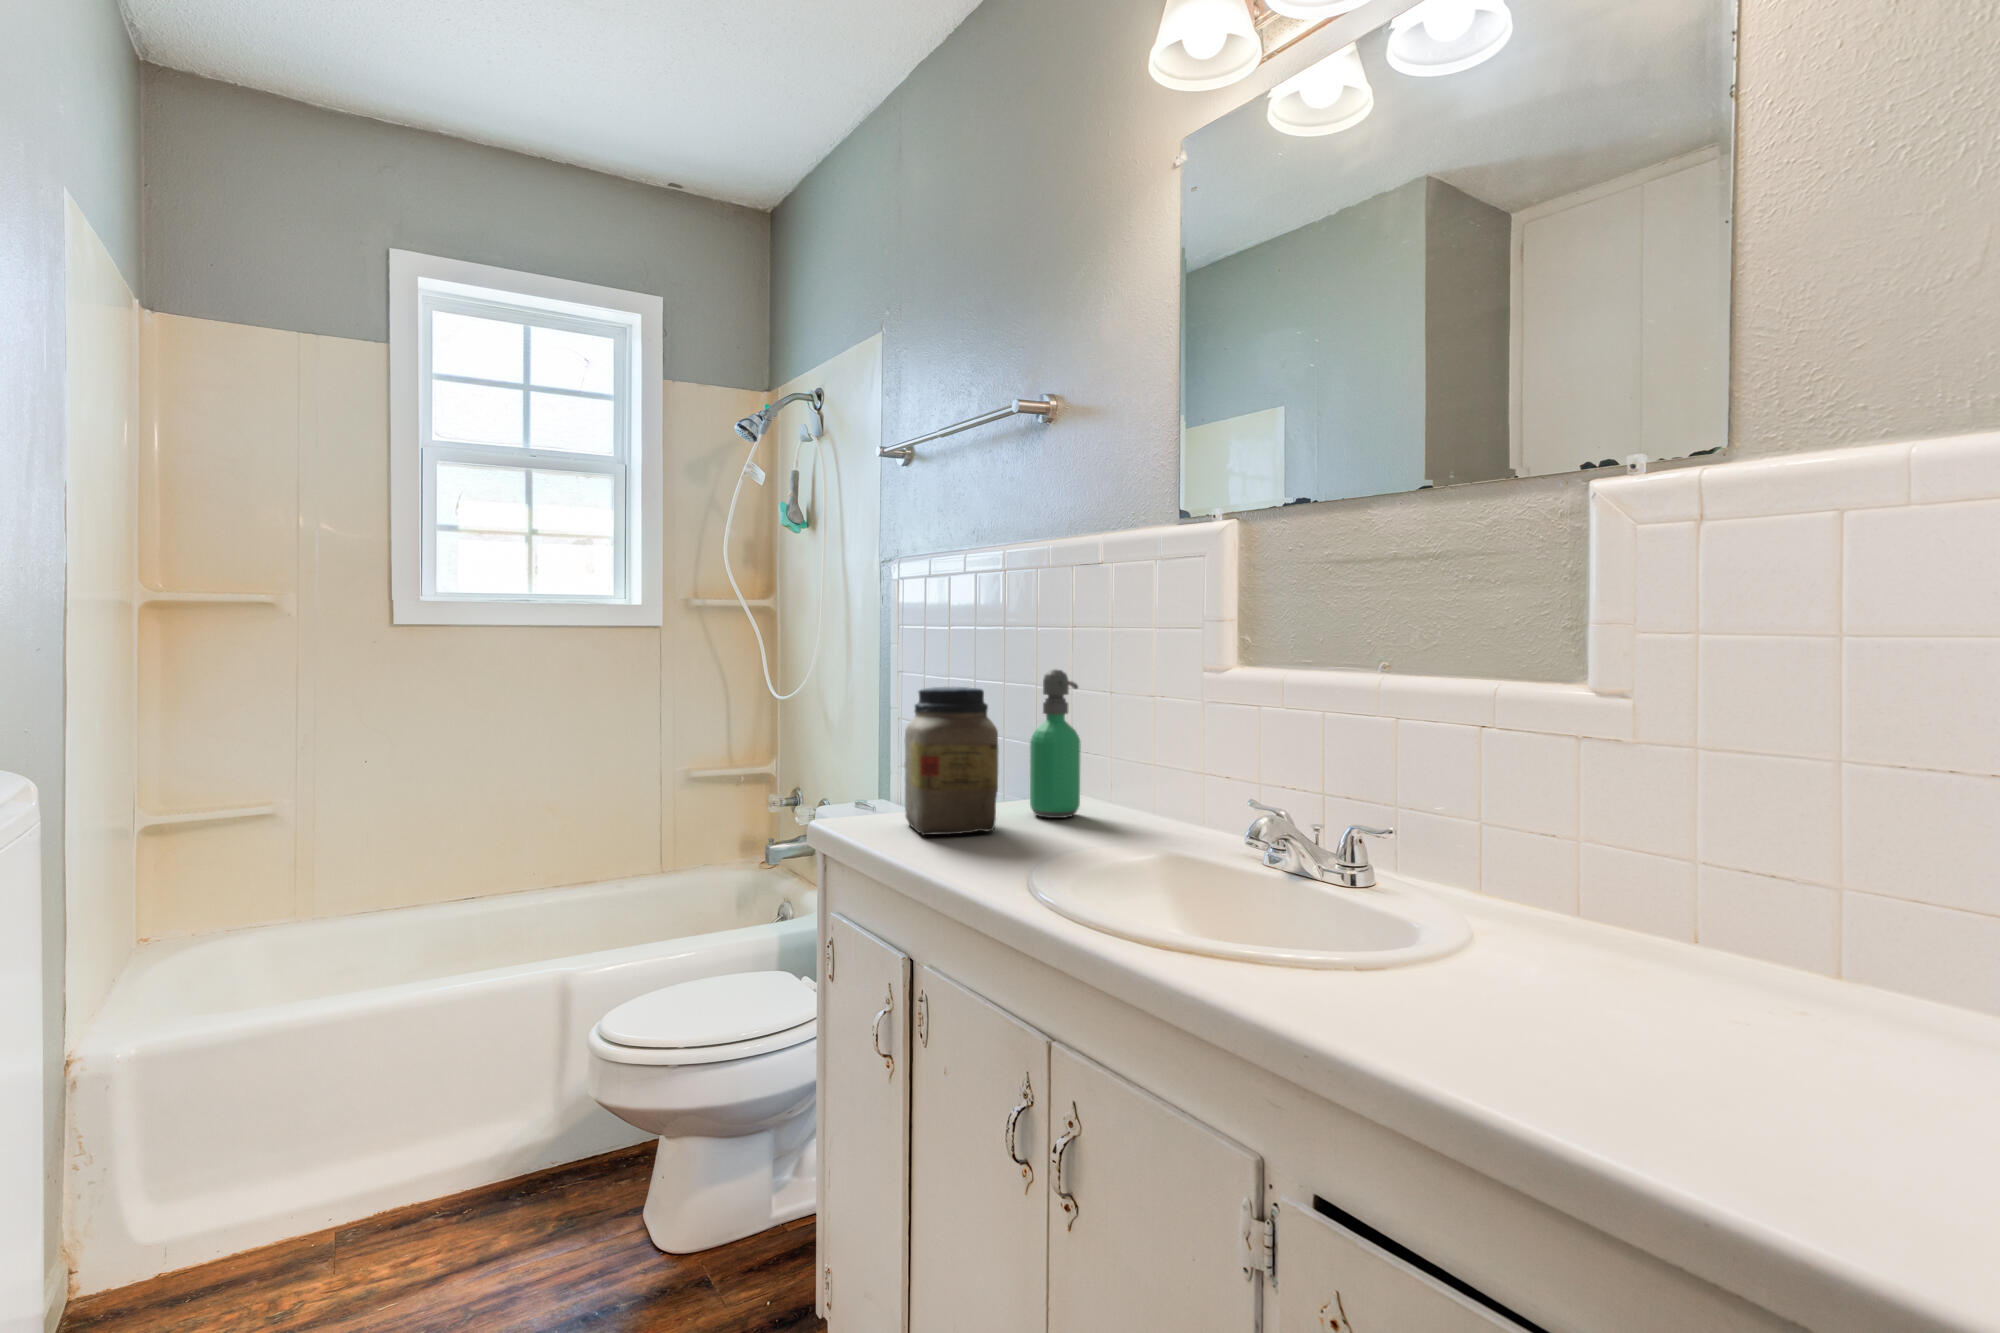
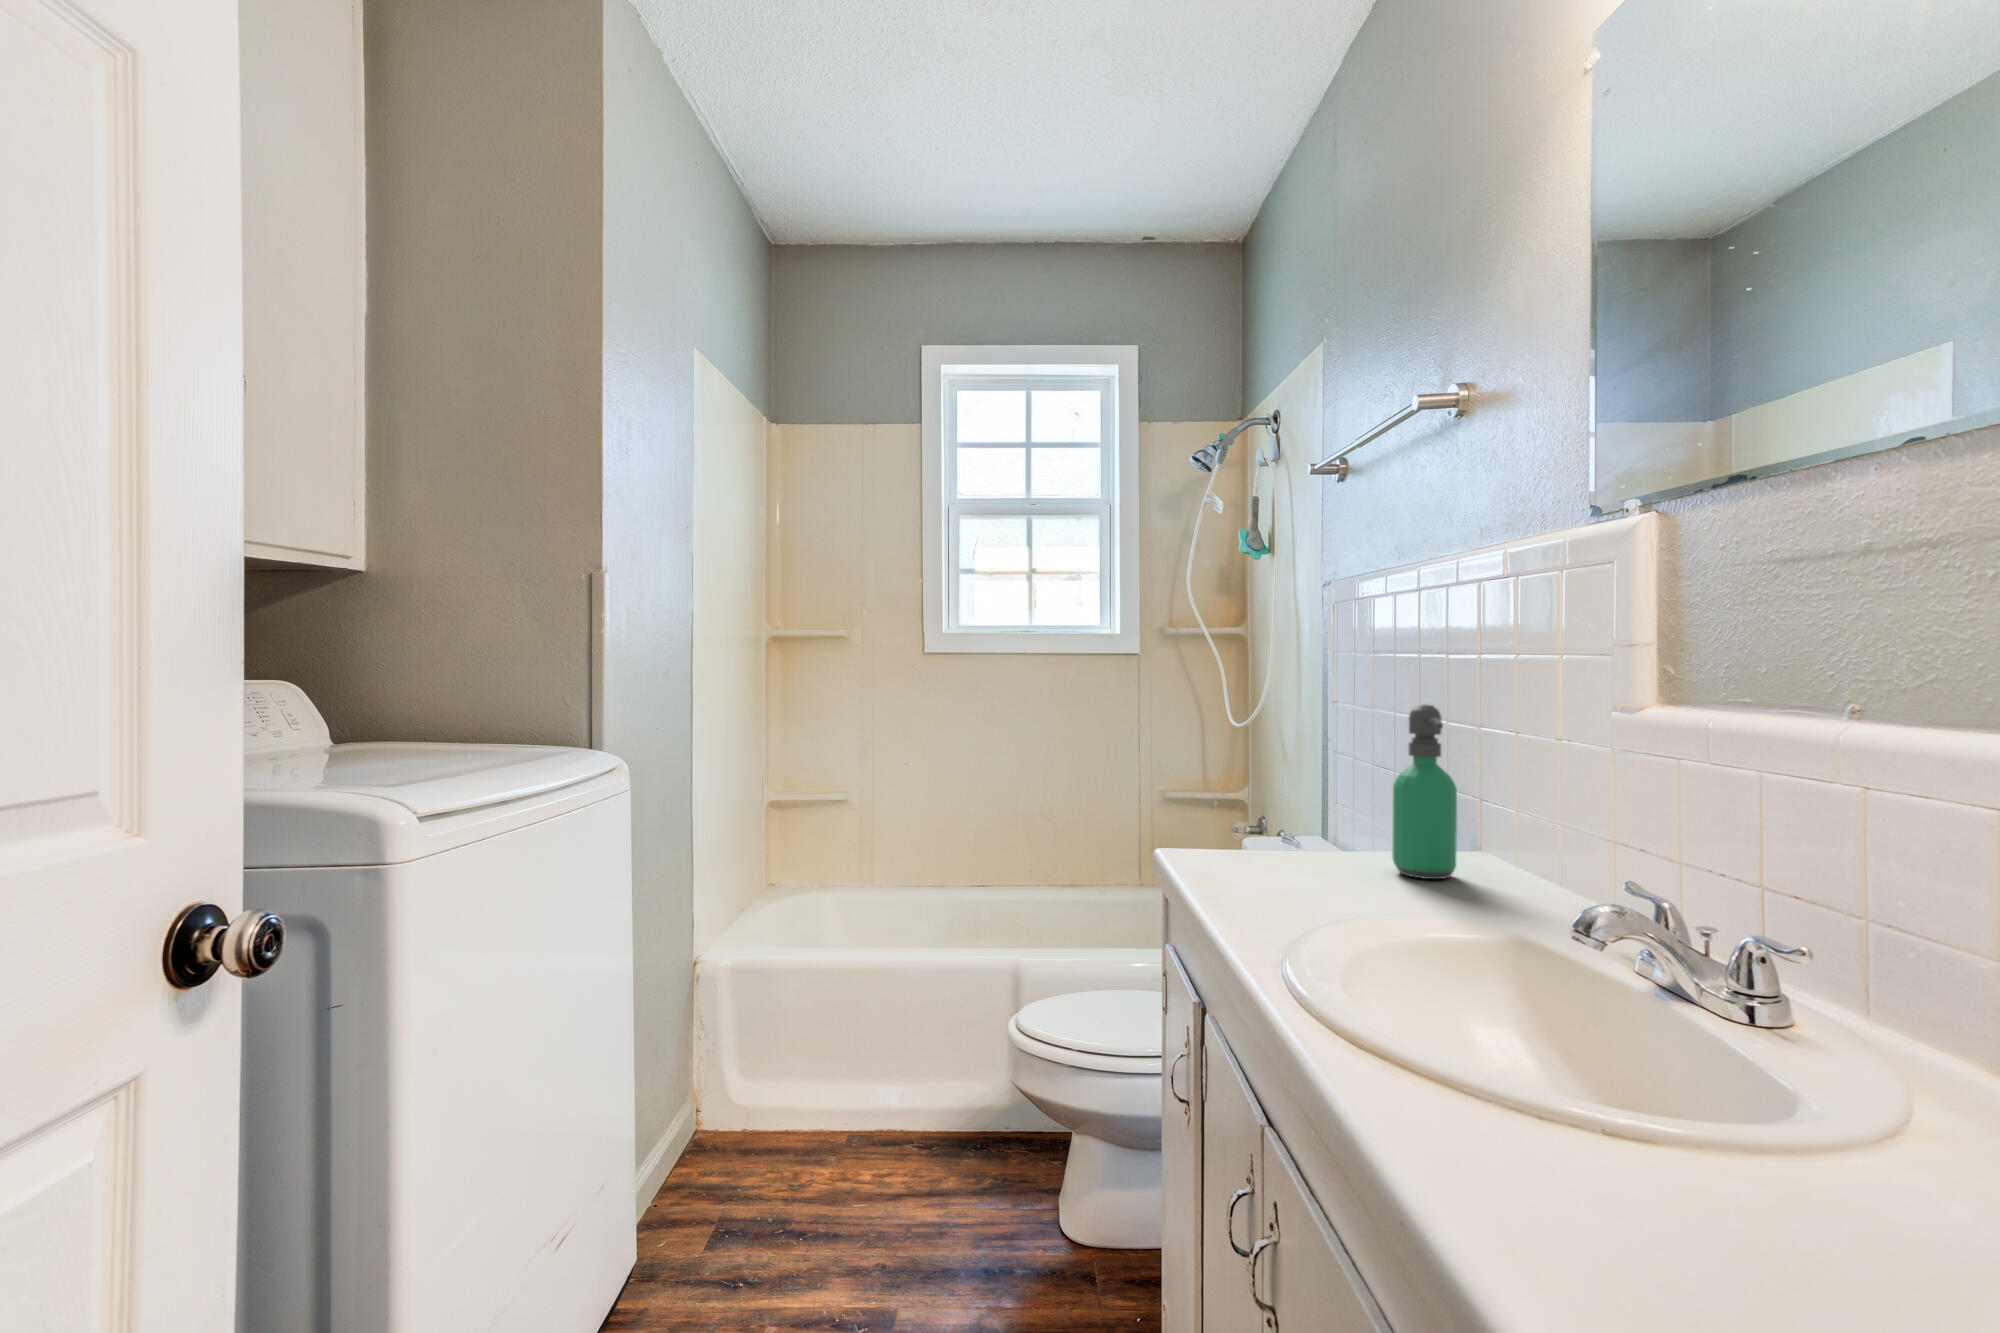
jar: present [904,687,998,835] -> none [1235,722,1332,883]

